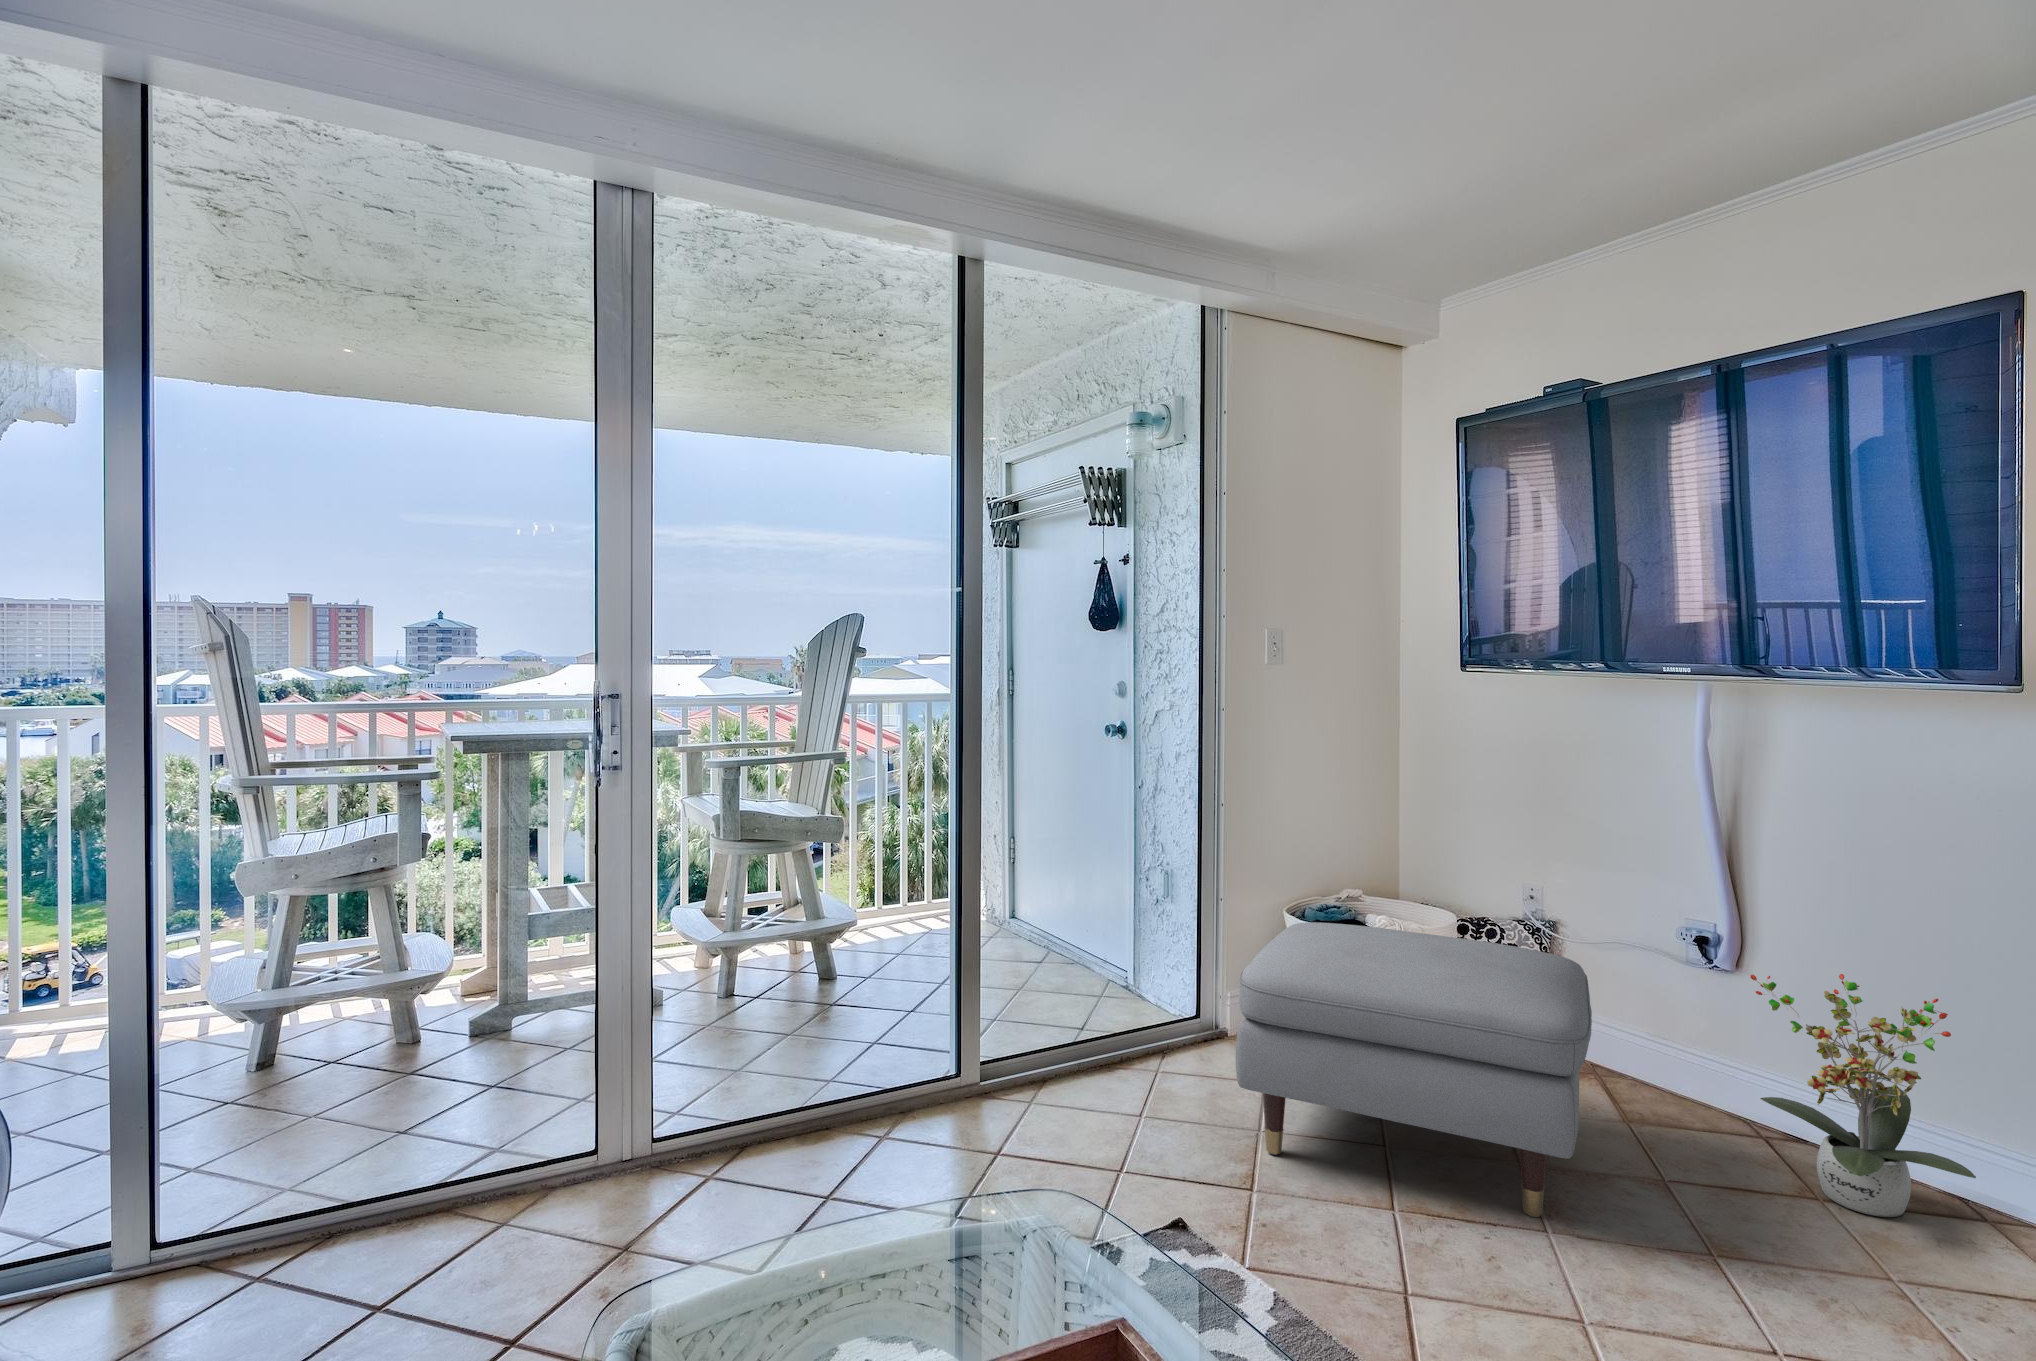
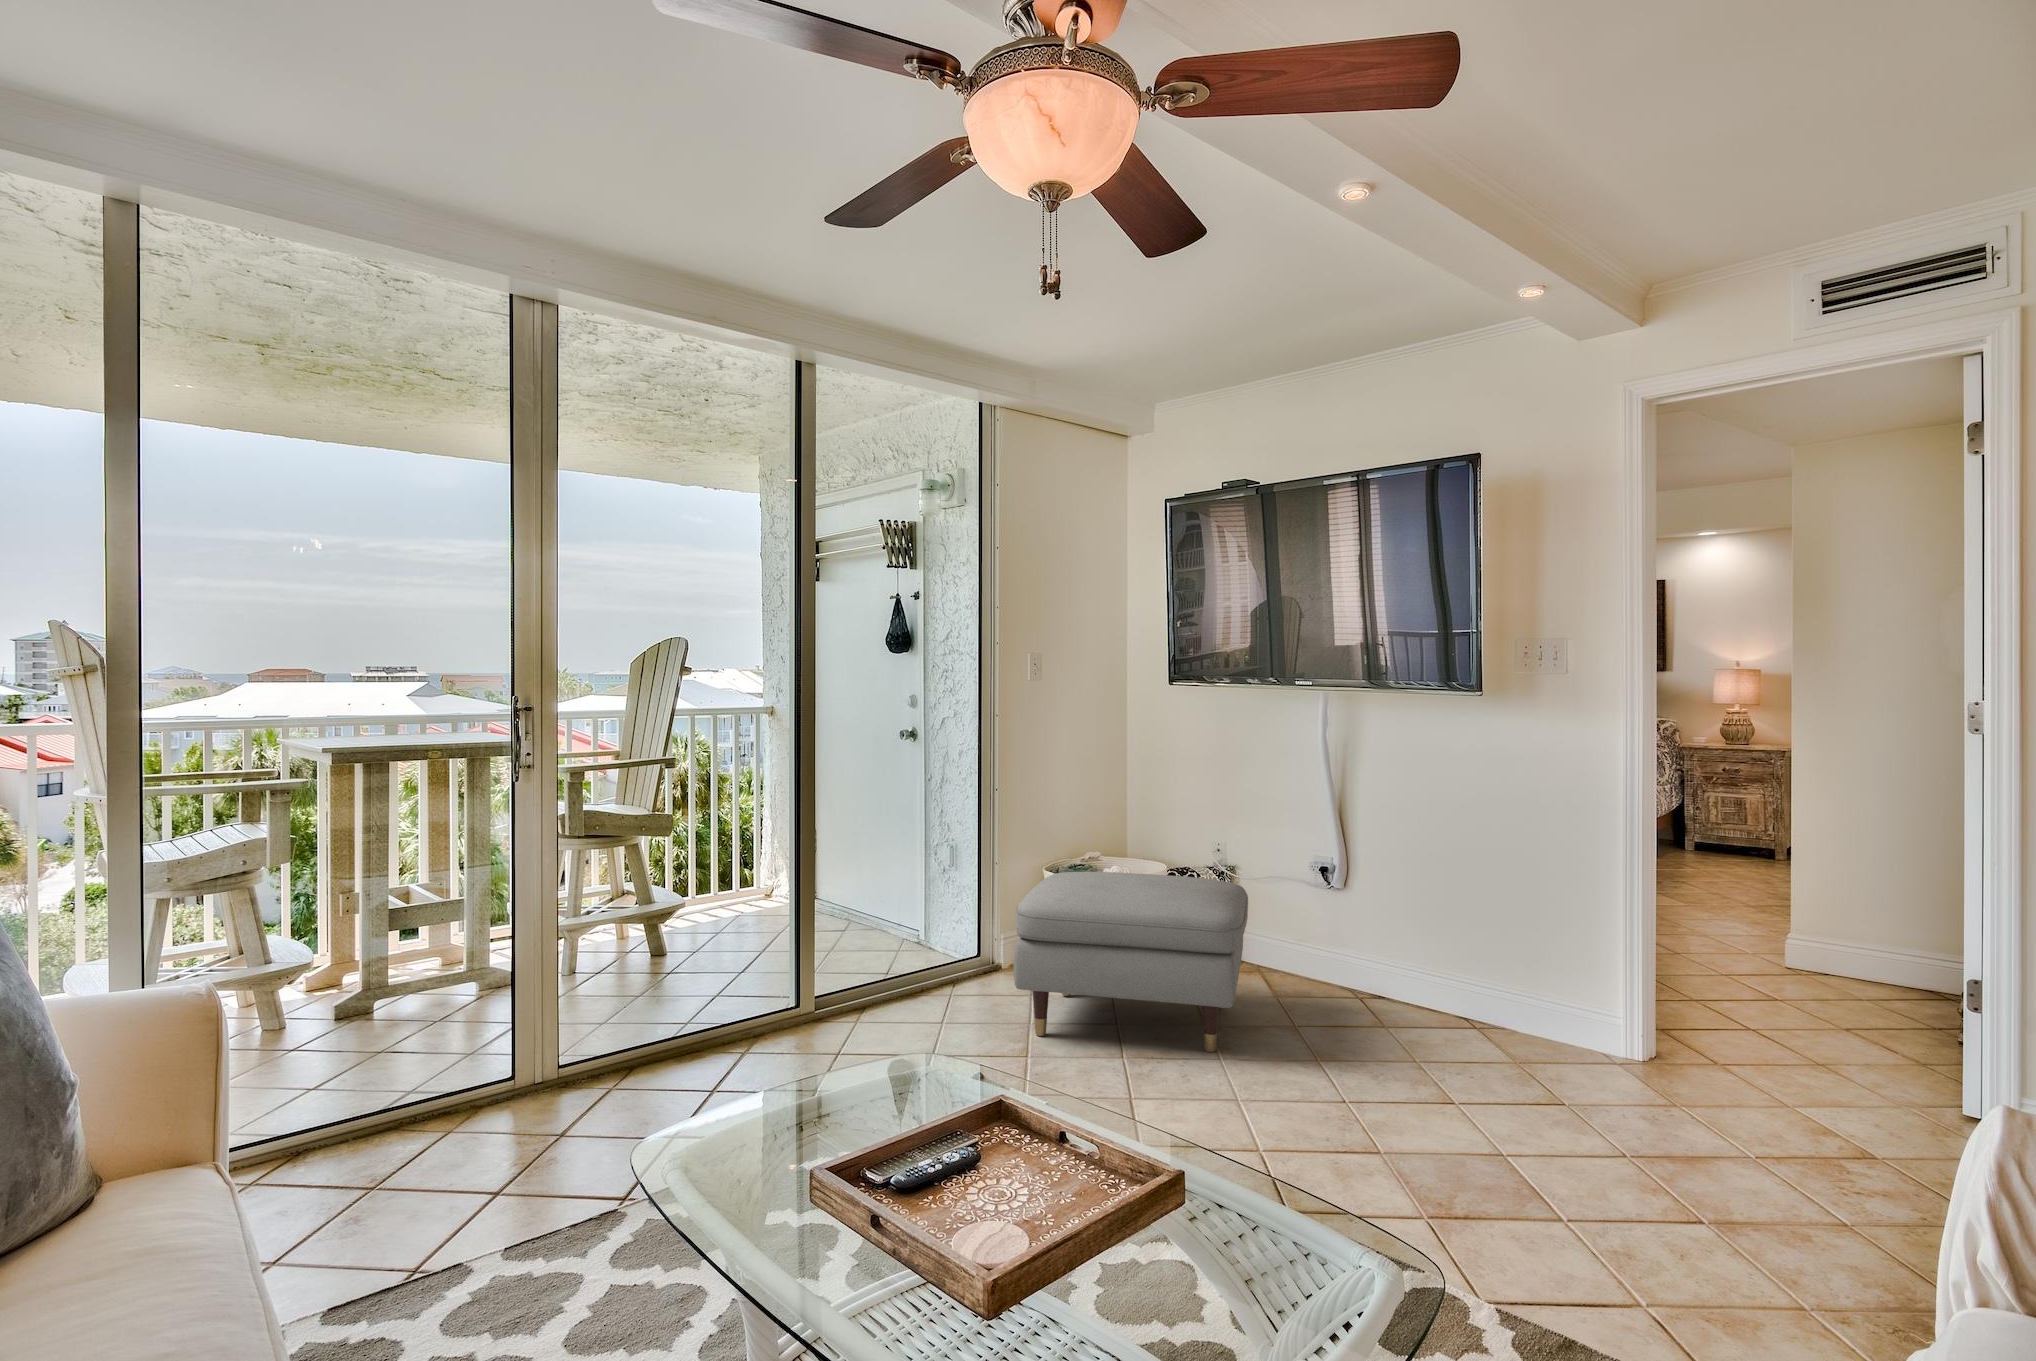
potted plant: present [1750,974,1976,1217] -> none [1346,882,1462,1031]

